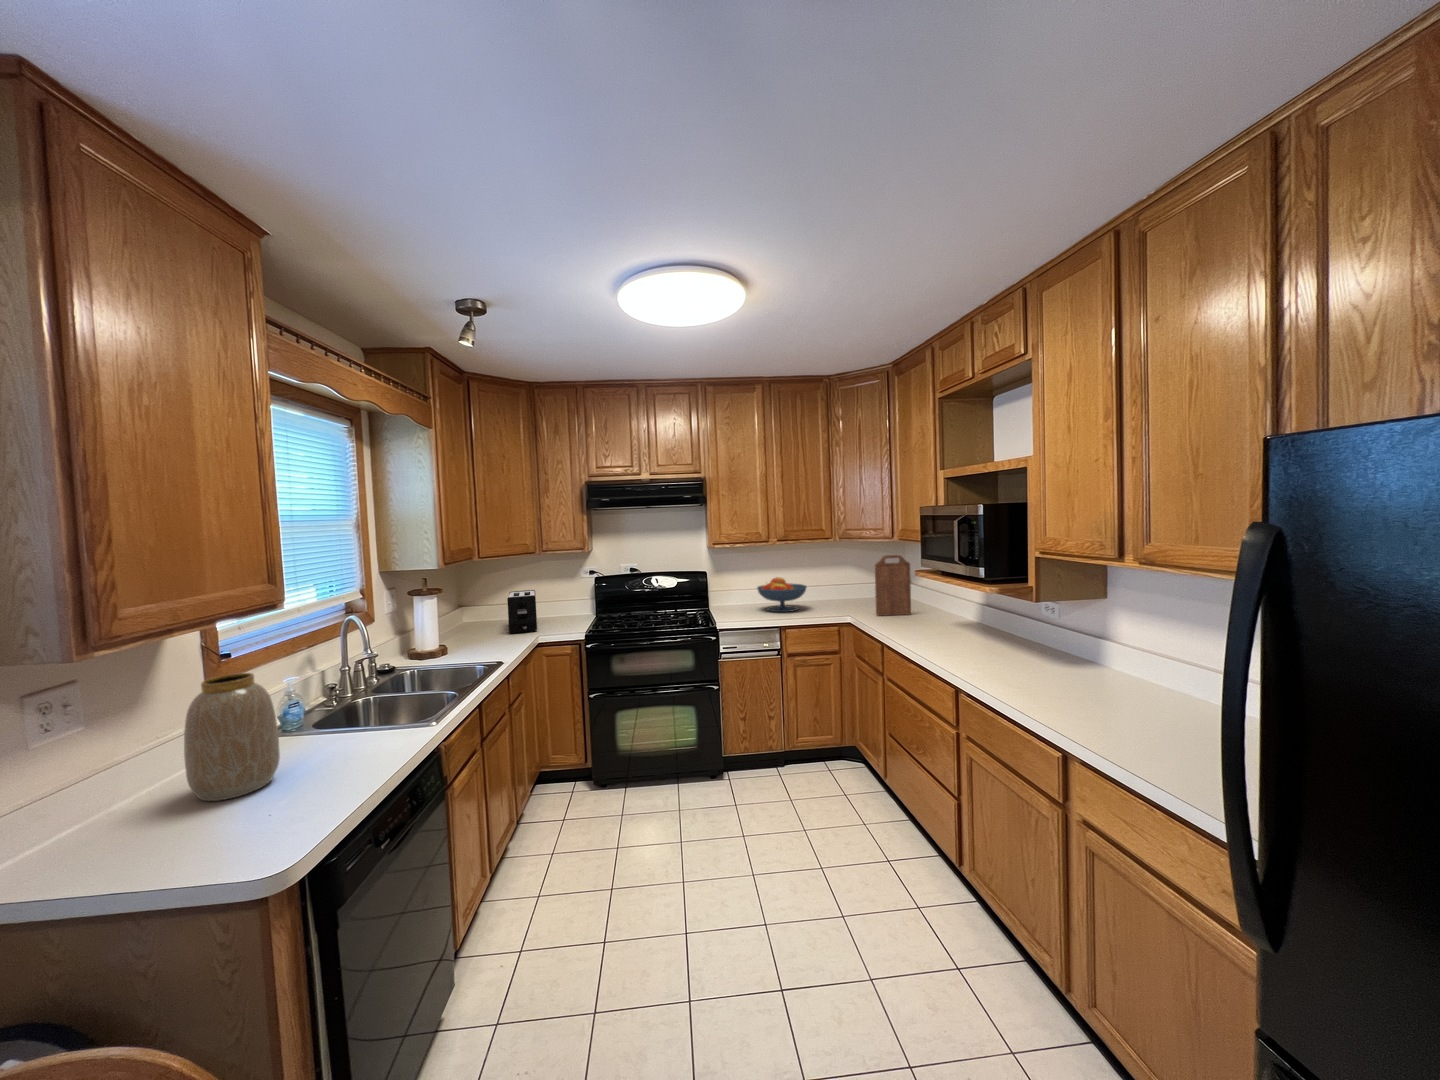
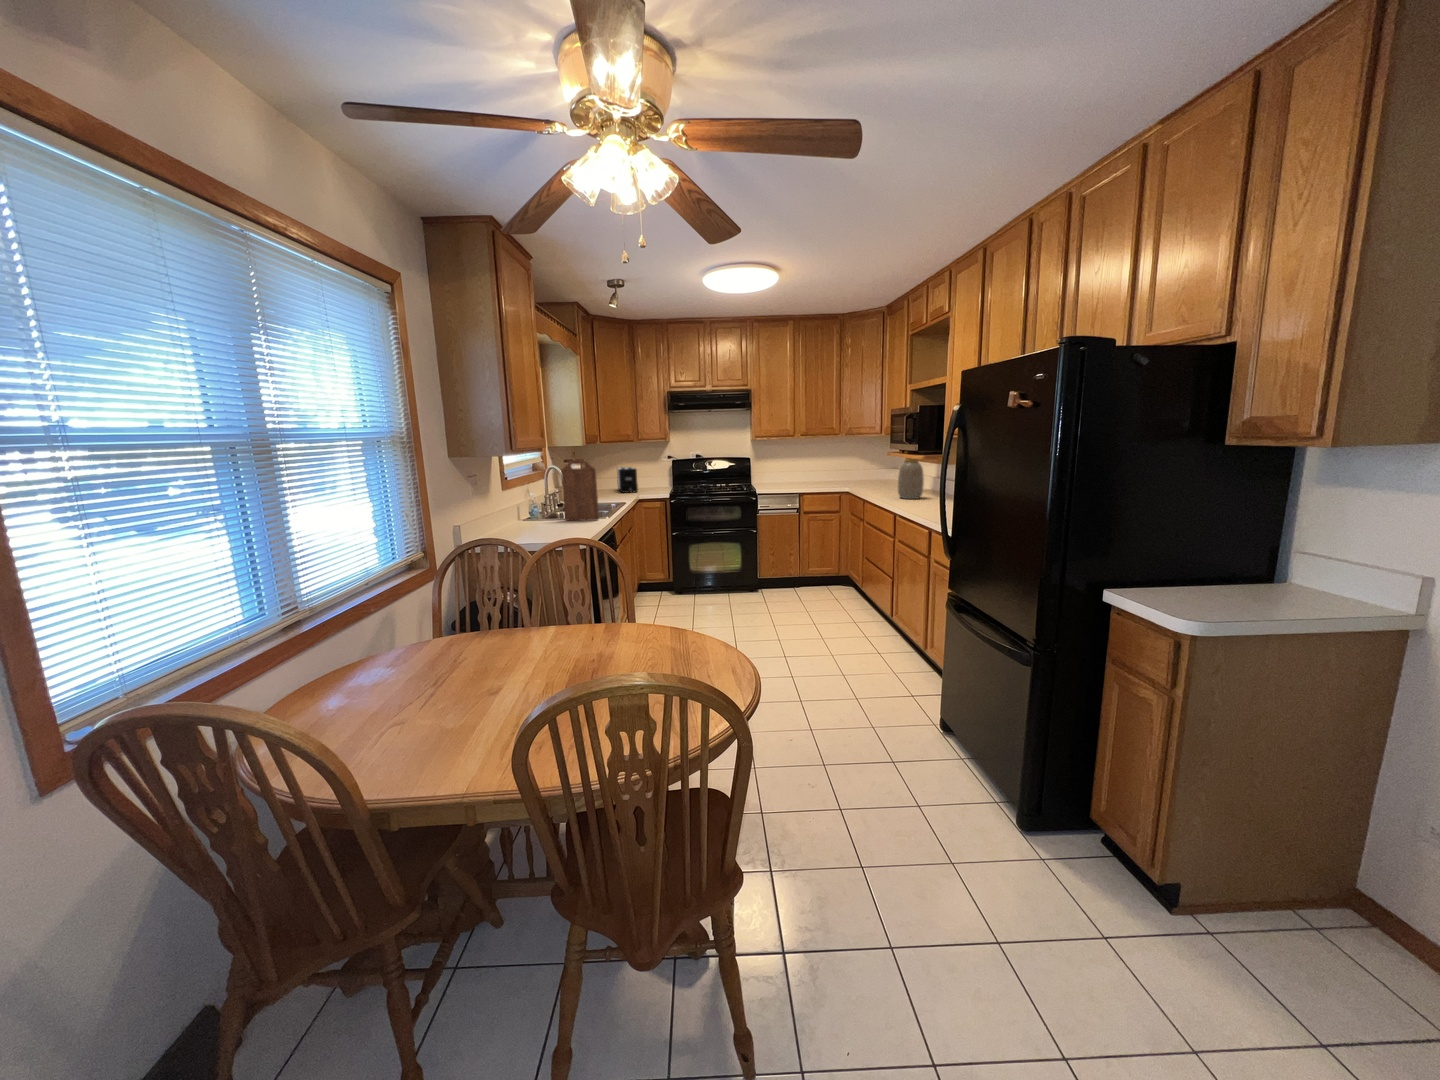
cutting board: present [875,555,911,616] -> present [561,460,599,520]
fruit bowl: present [757,577,807,612] -> none [785,462,820,486]
vase: present [184,673,280,801] -> present [898,459,924,499]

